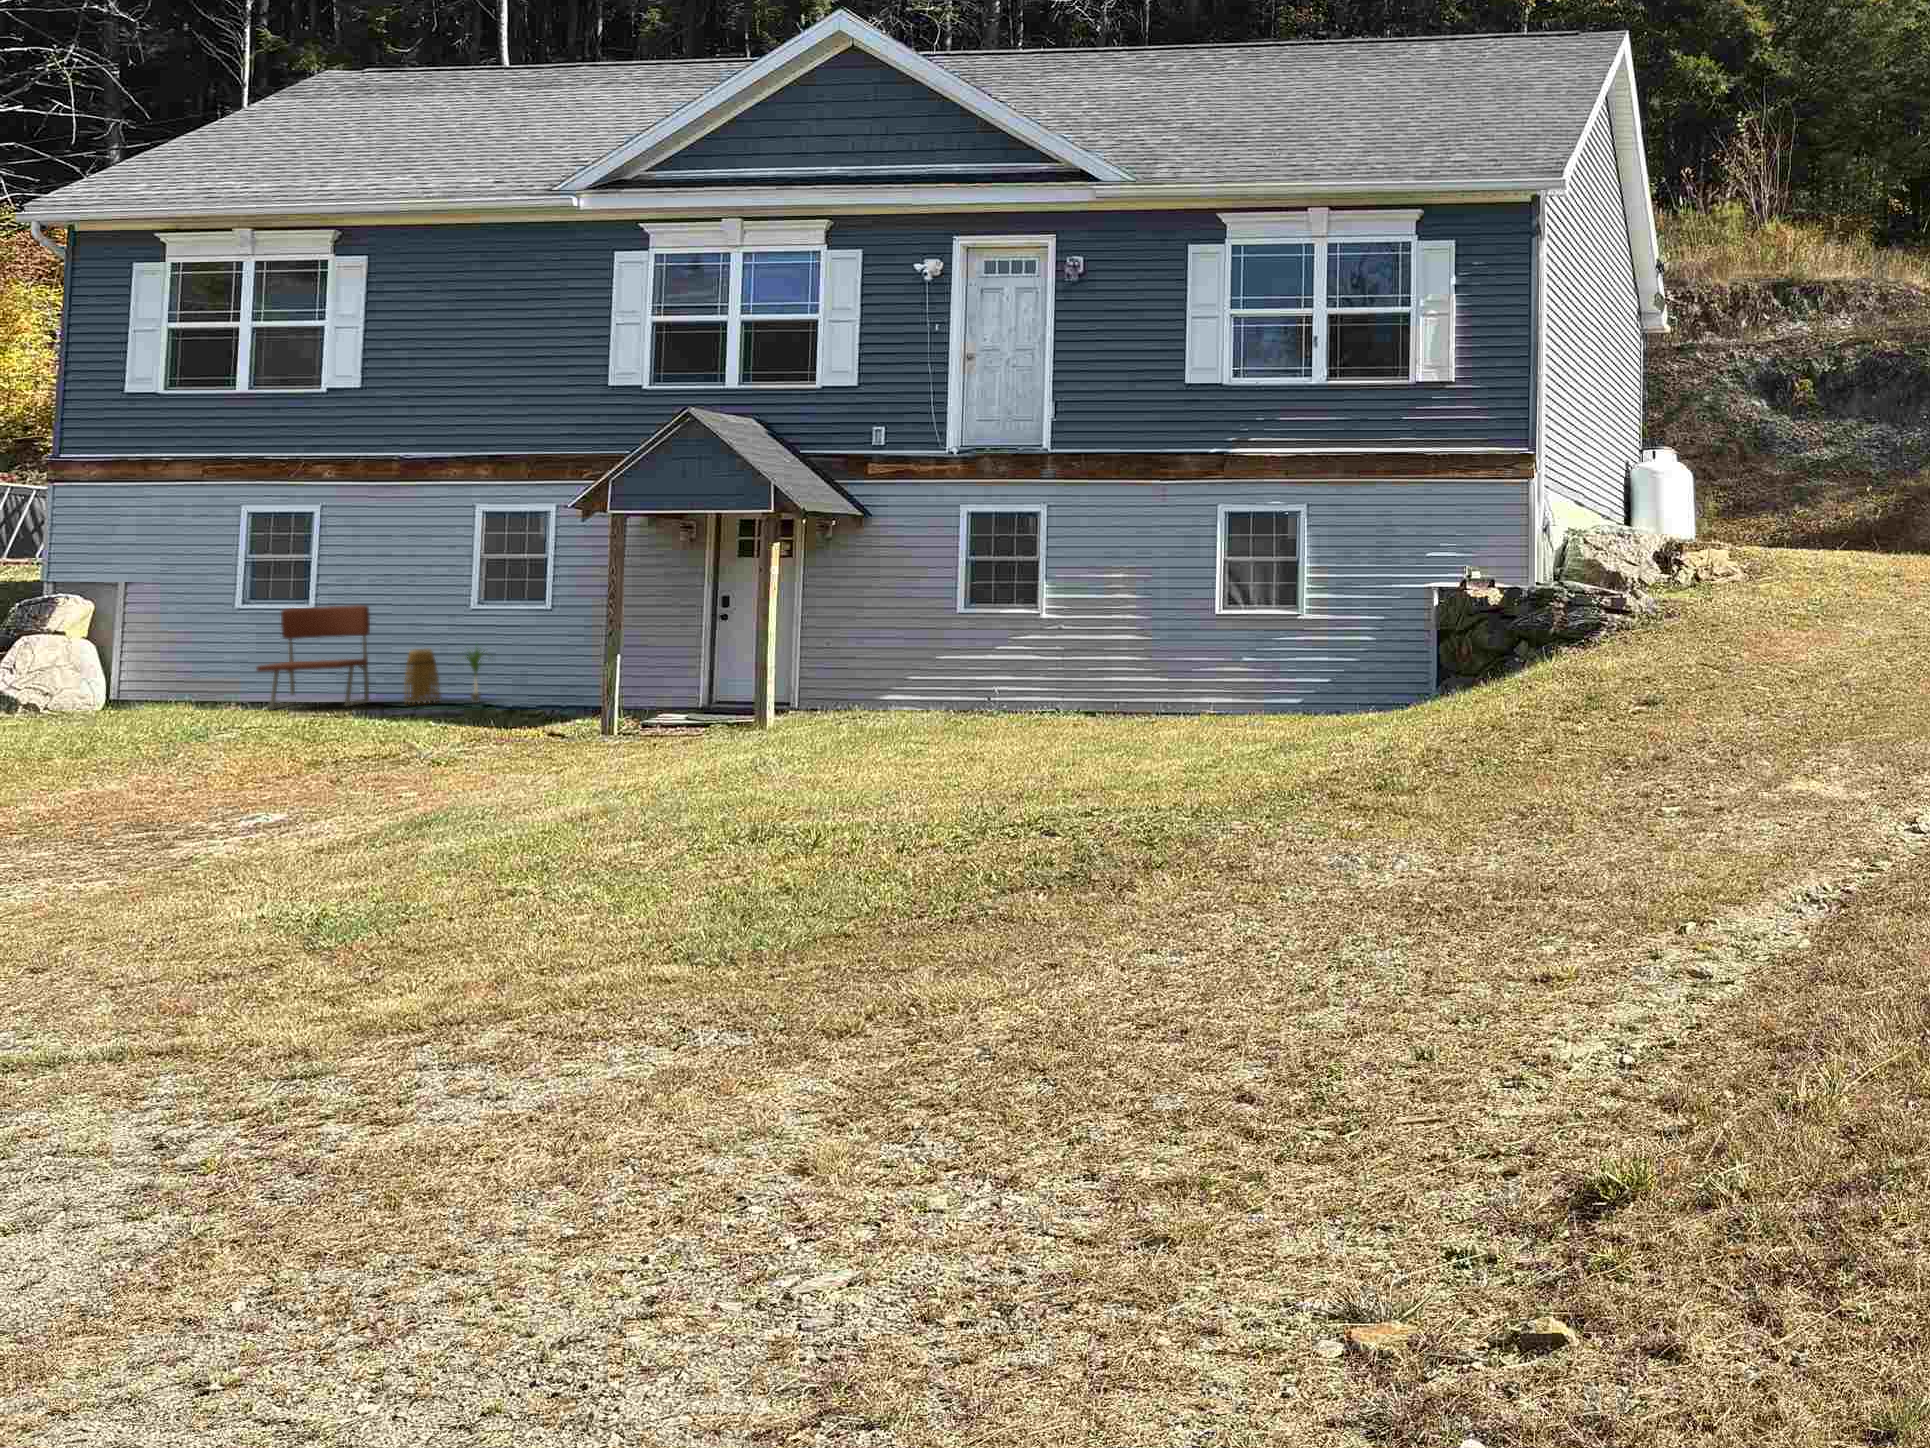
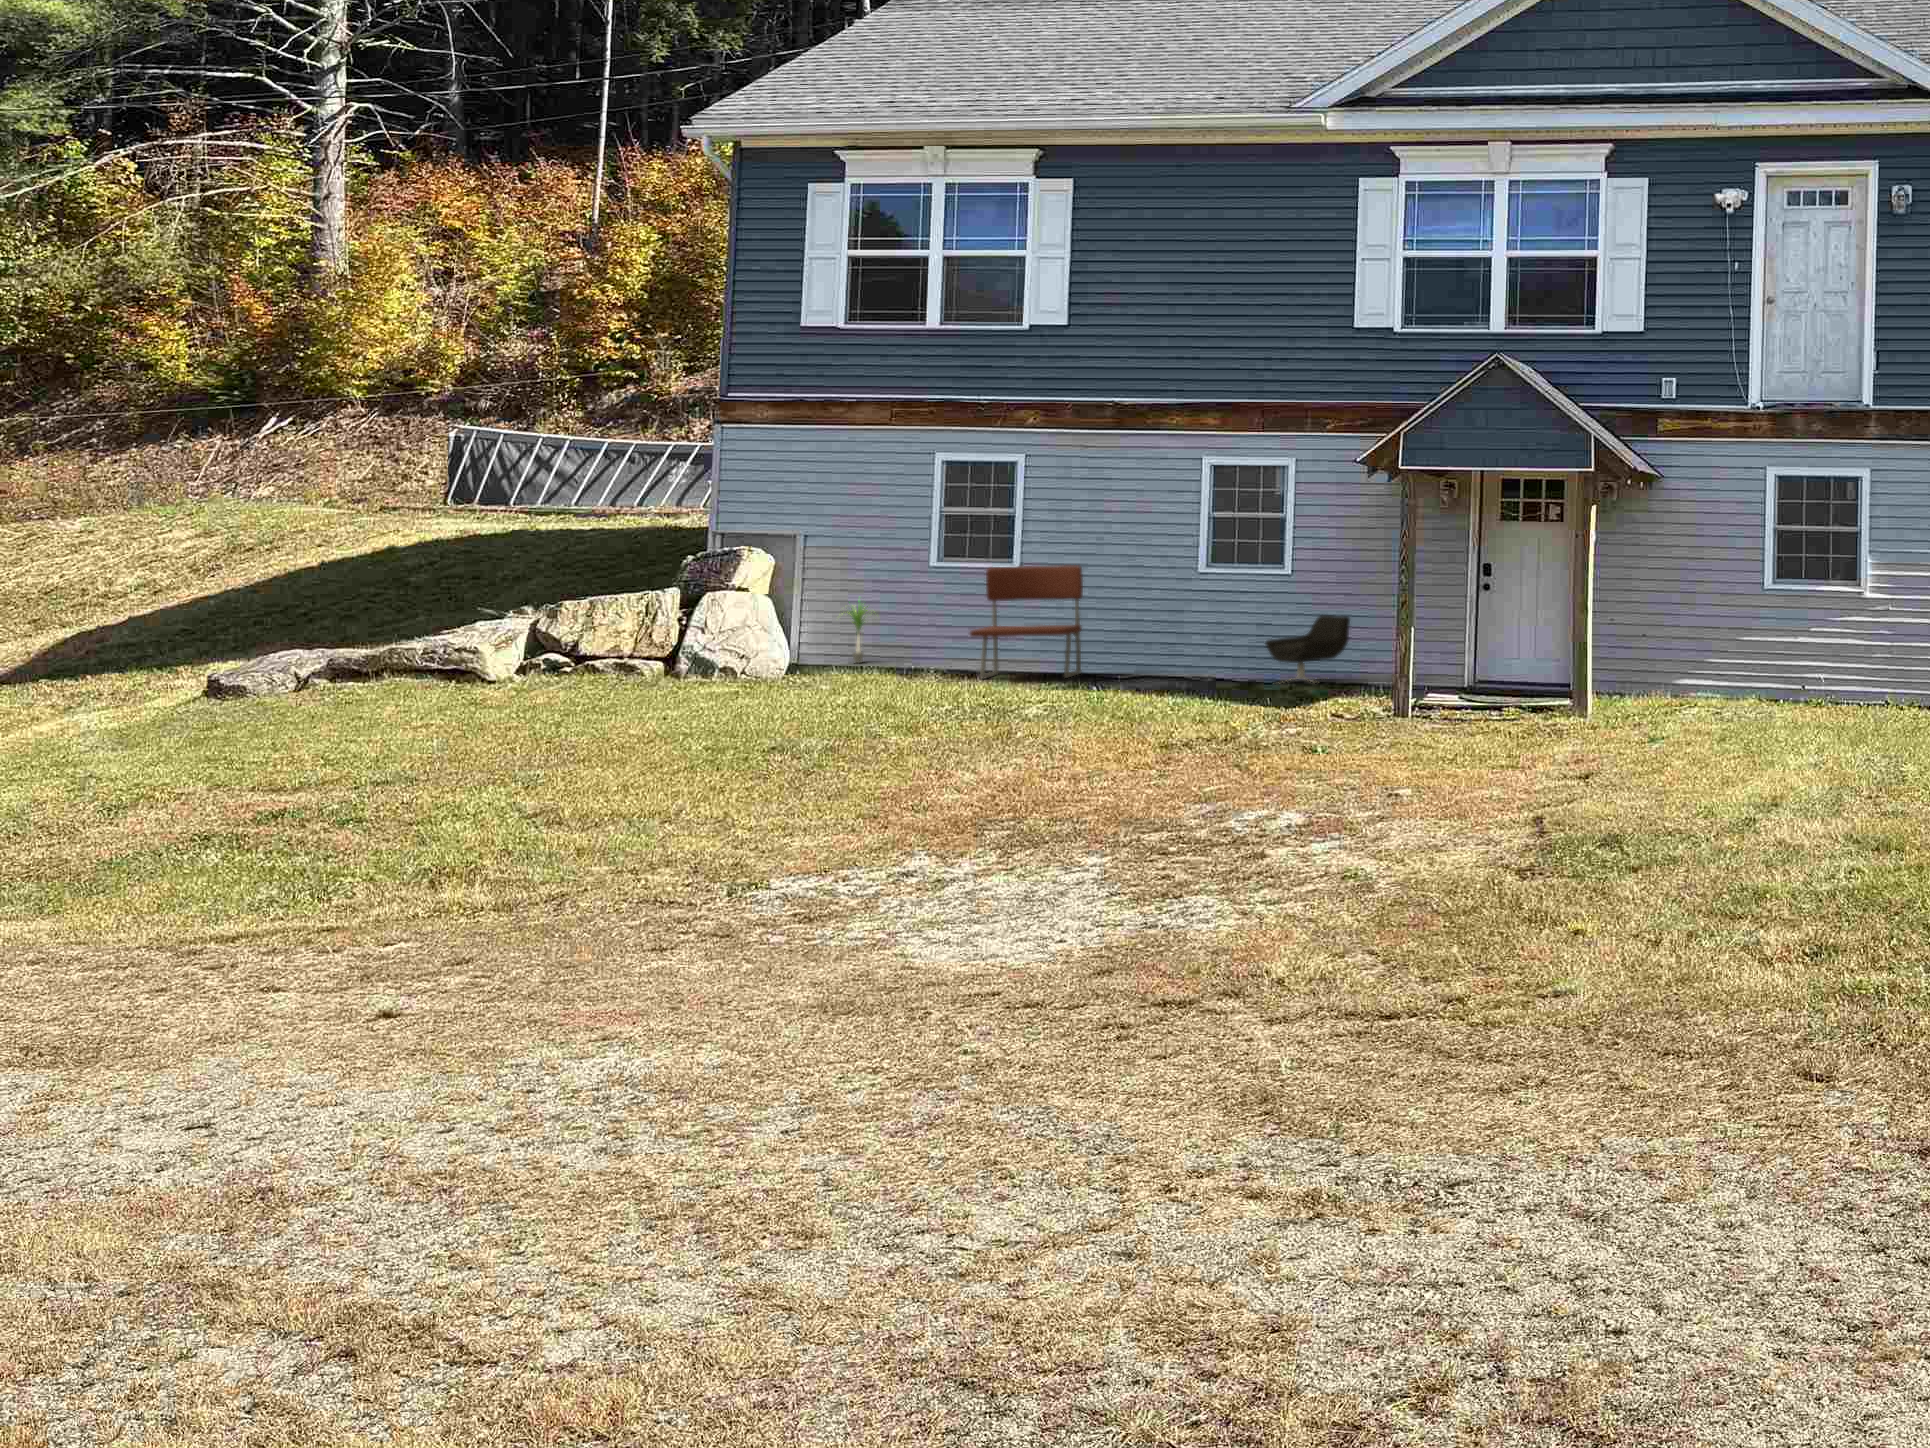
lounge chair: none [524,644,601,707] -> present [1265,615,1350,682]
potted plant: present [465,648,485,703] -> present [848,603,868,663]
basket: present [404,649,441,703] -> none [1125,615,1163,678]

